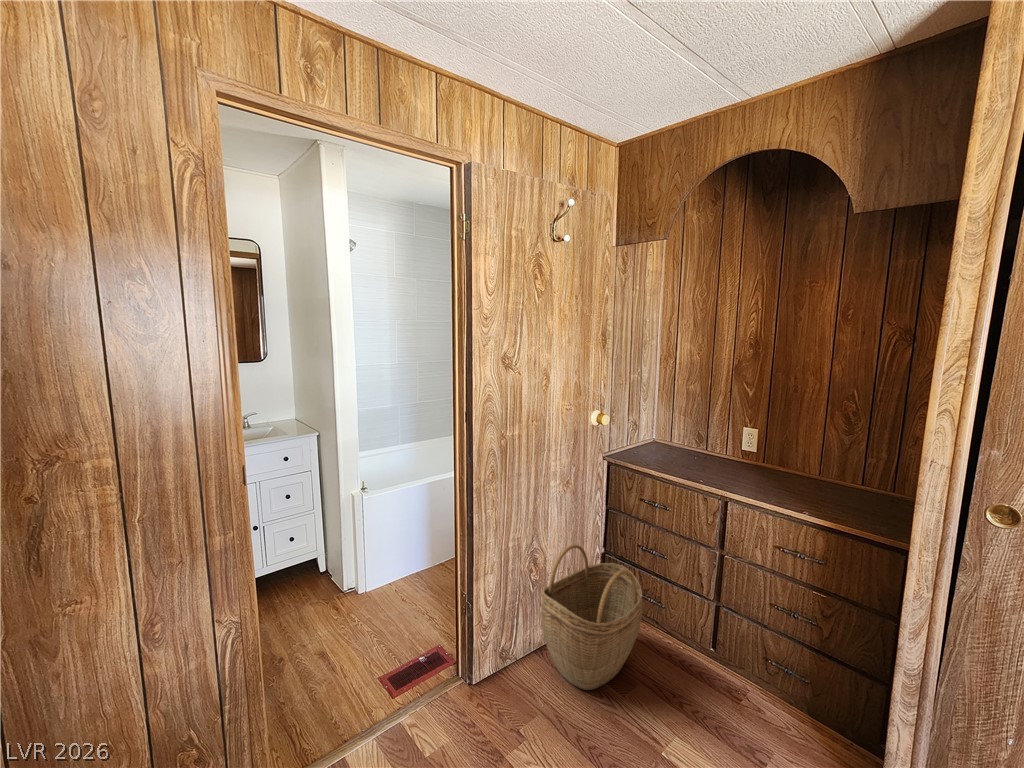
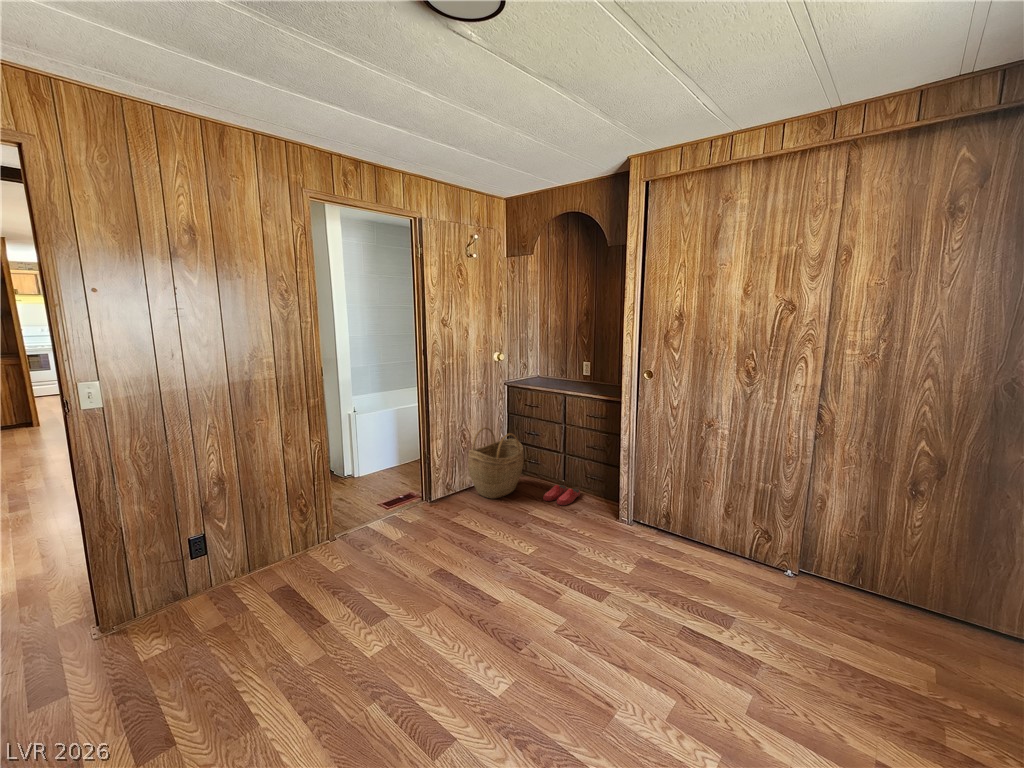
slippers: none [683,664,755,735] -> present [543,485,580,505]

